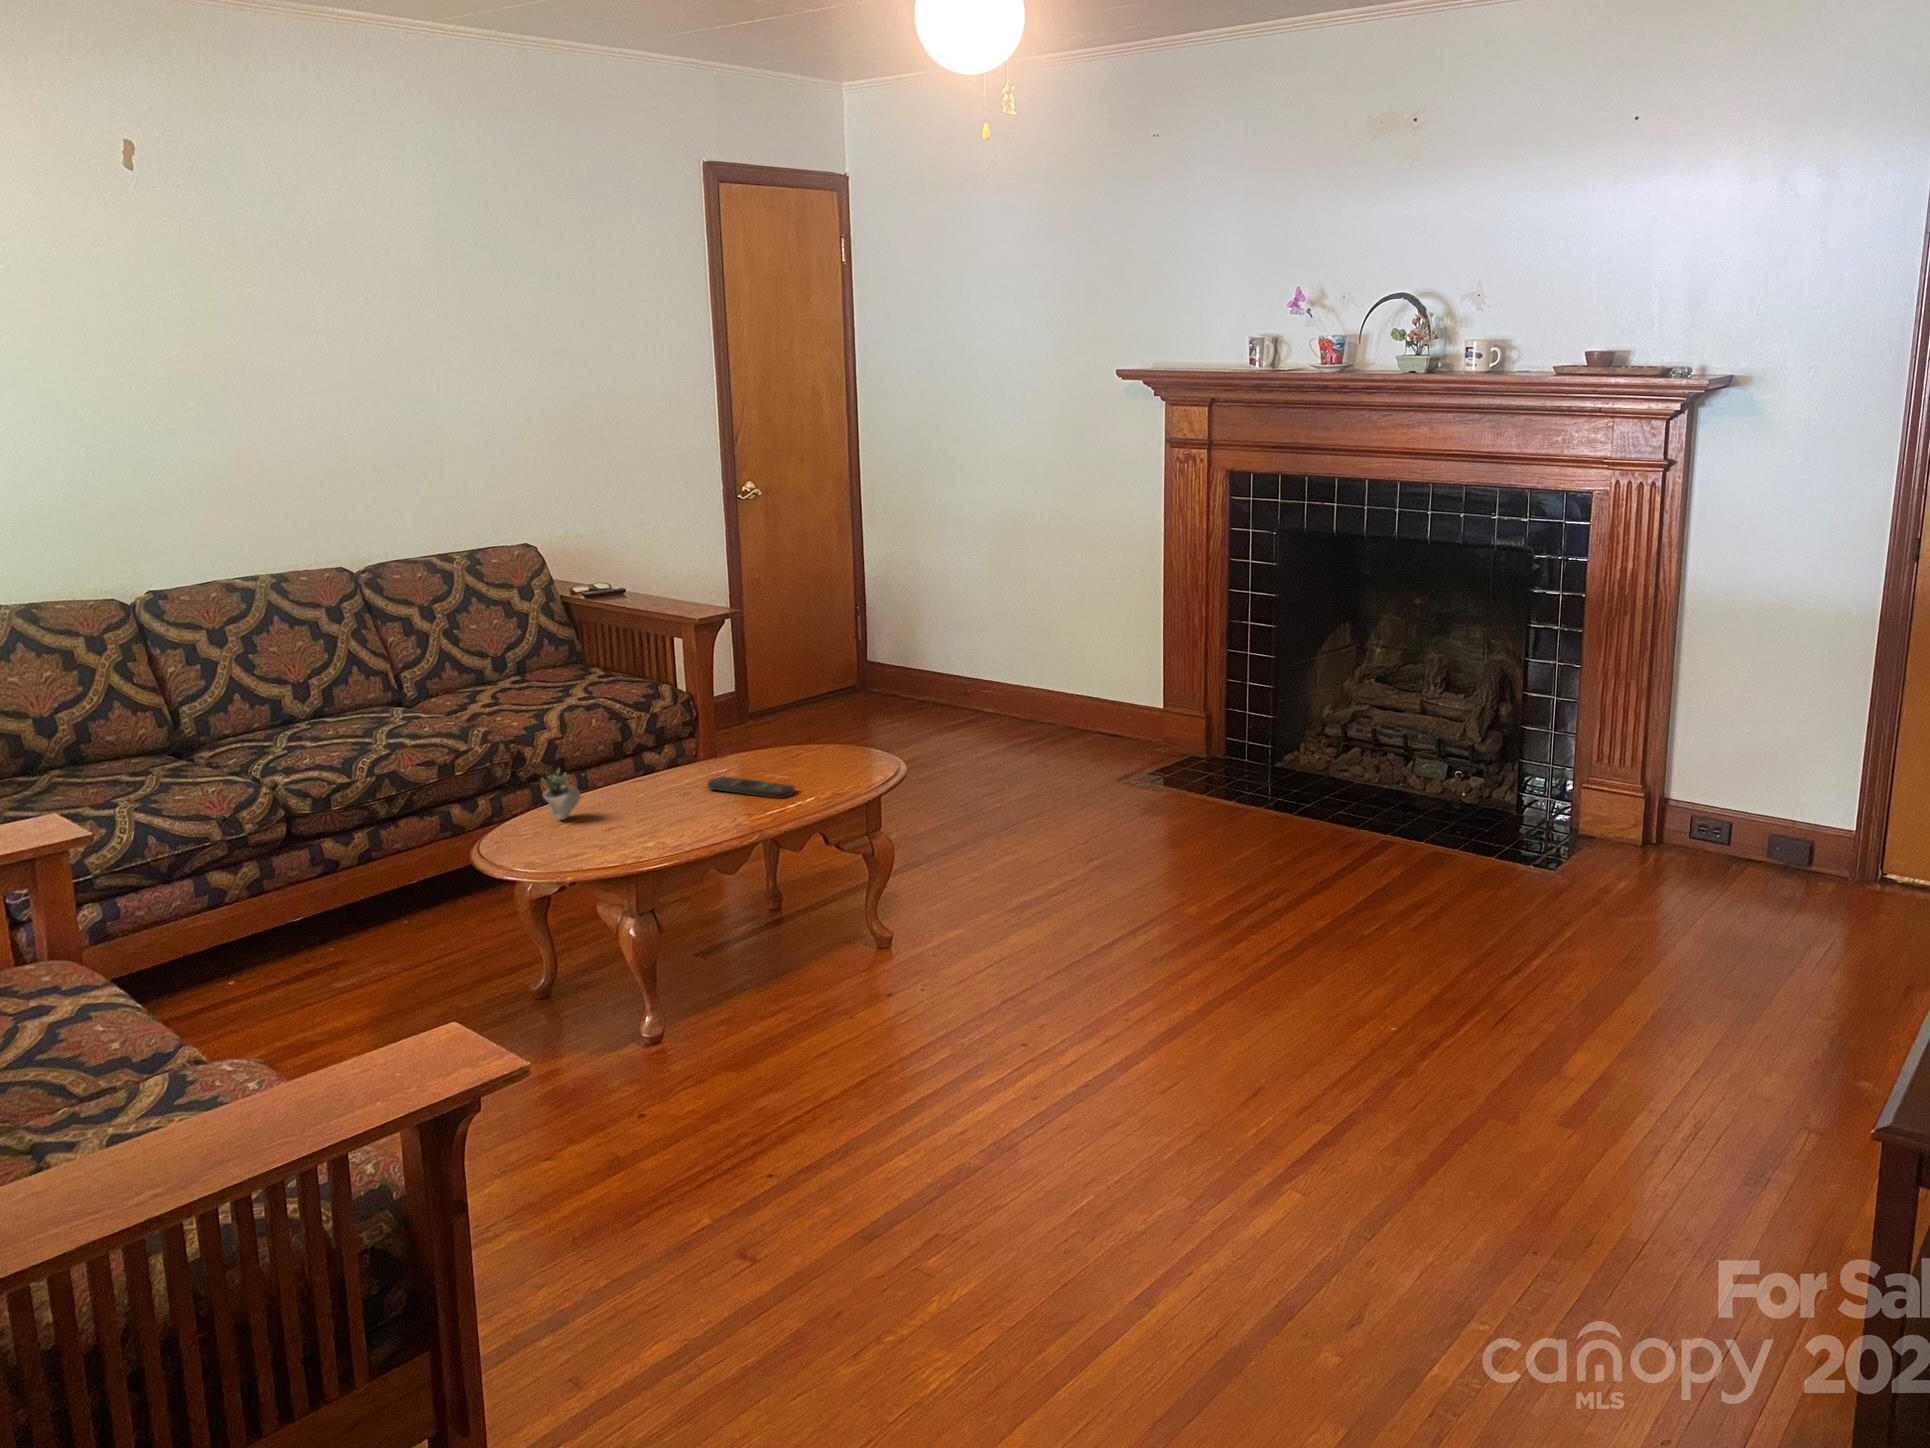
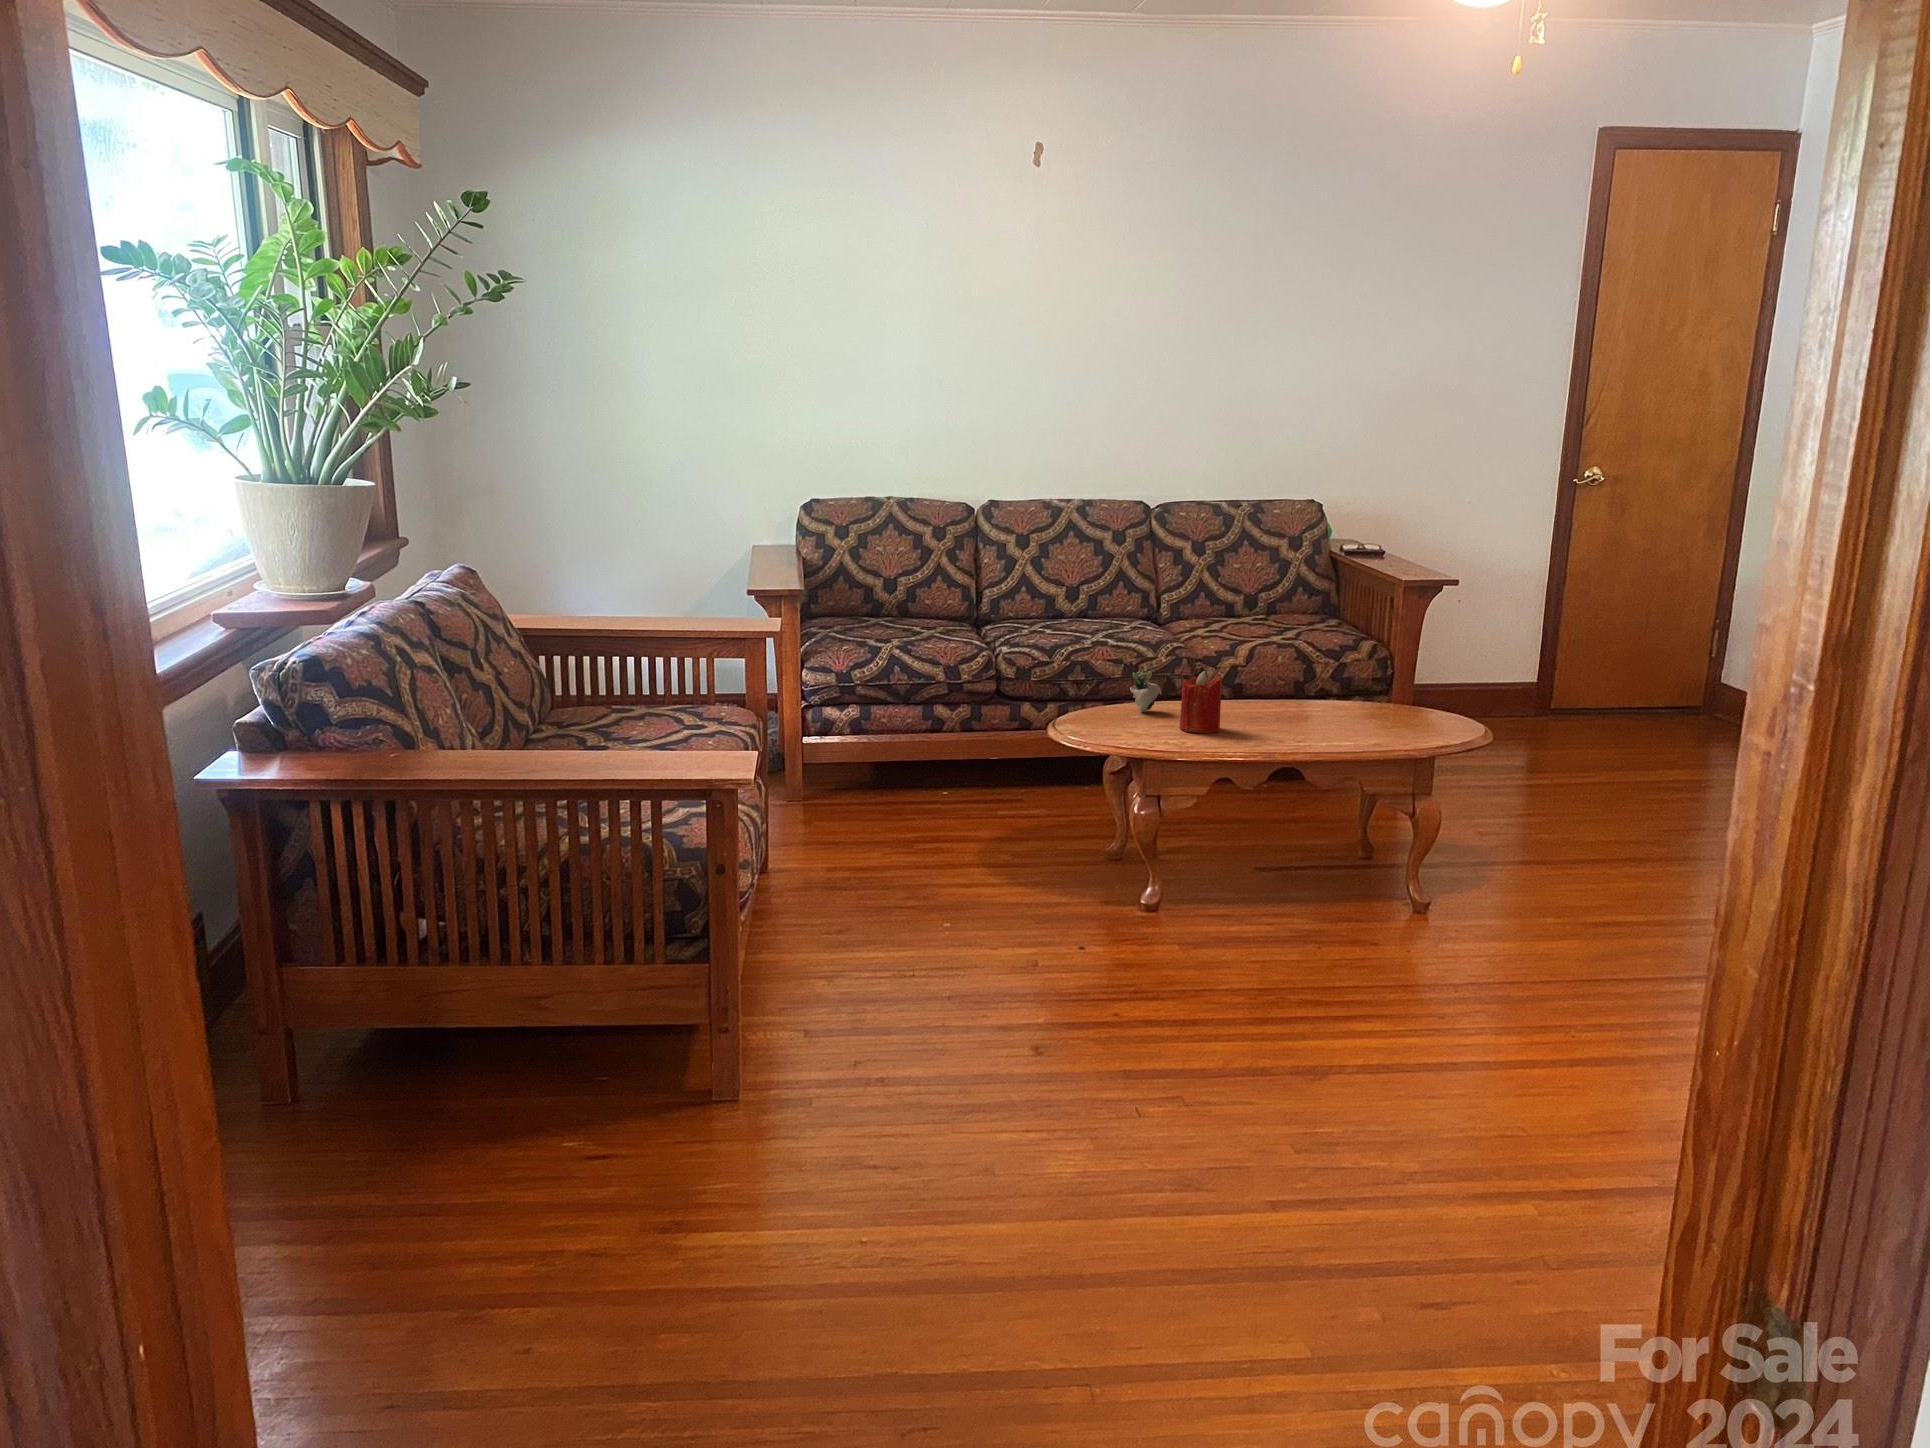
candle: none [630,761,683,833] -> present [1179,671,1222,733]
remote control: present [708,776,795,799] -> none [1279,709,1345,735]

